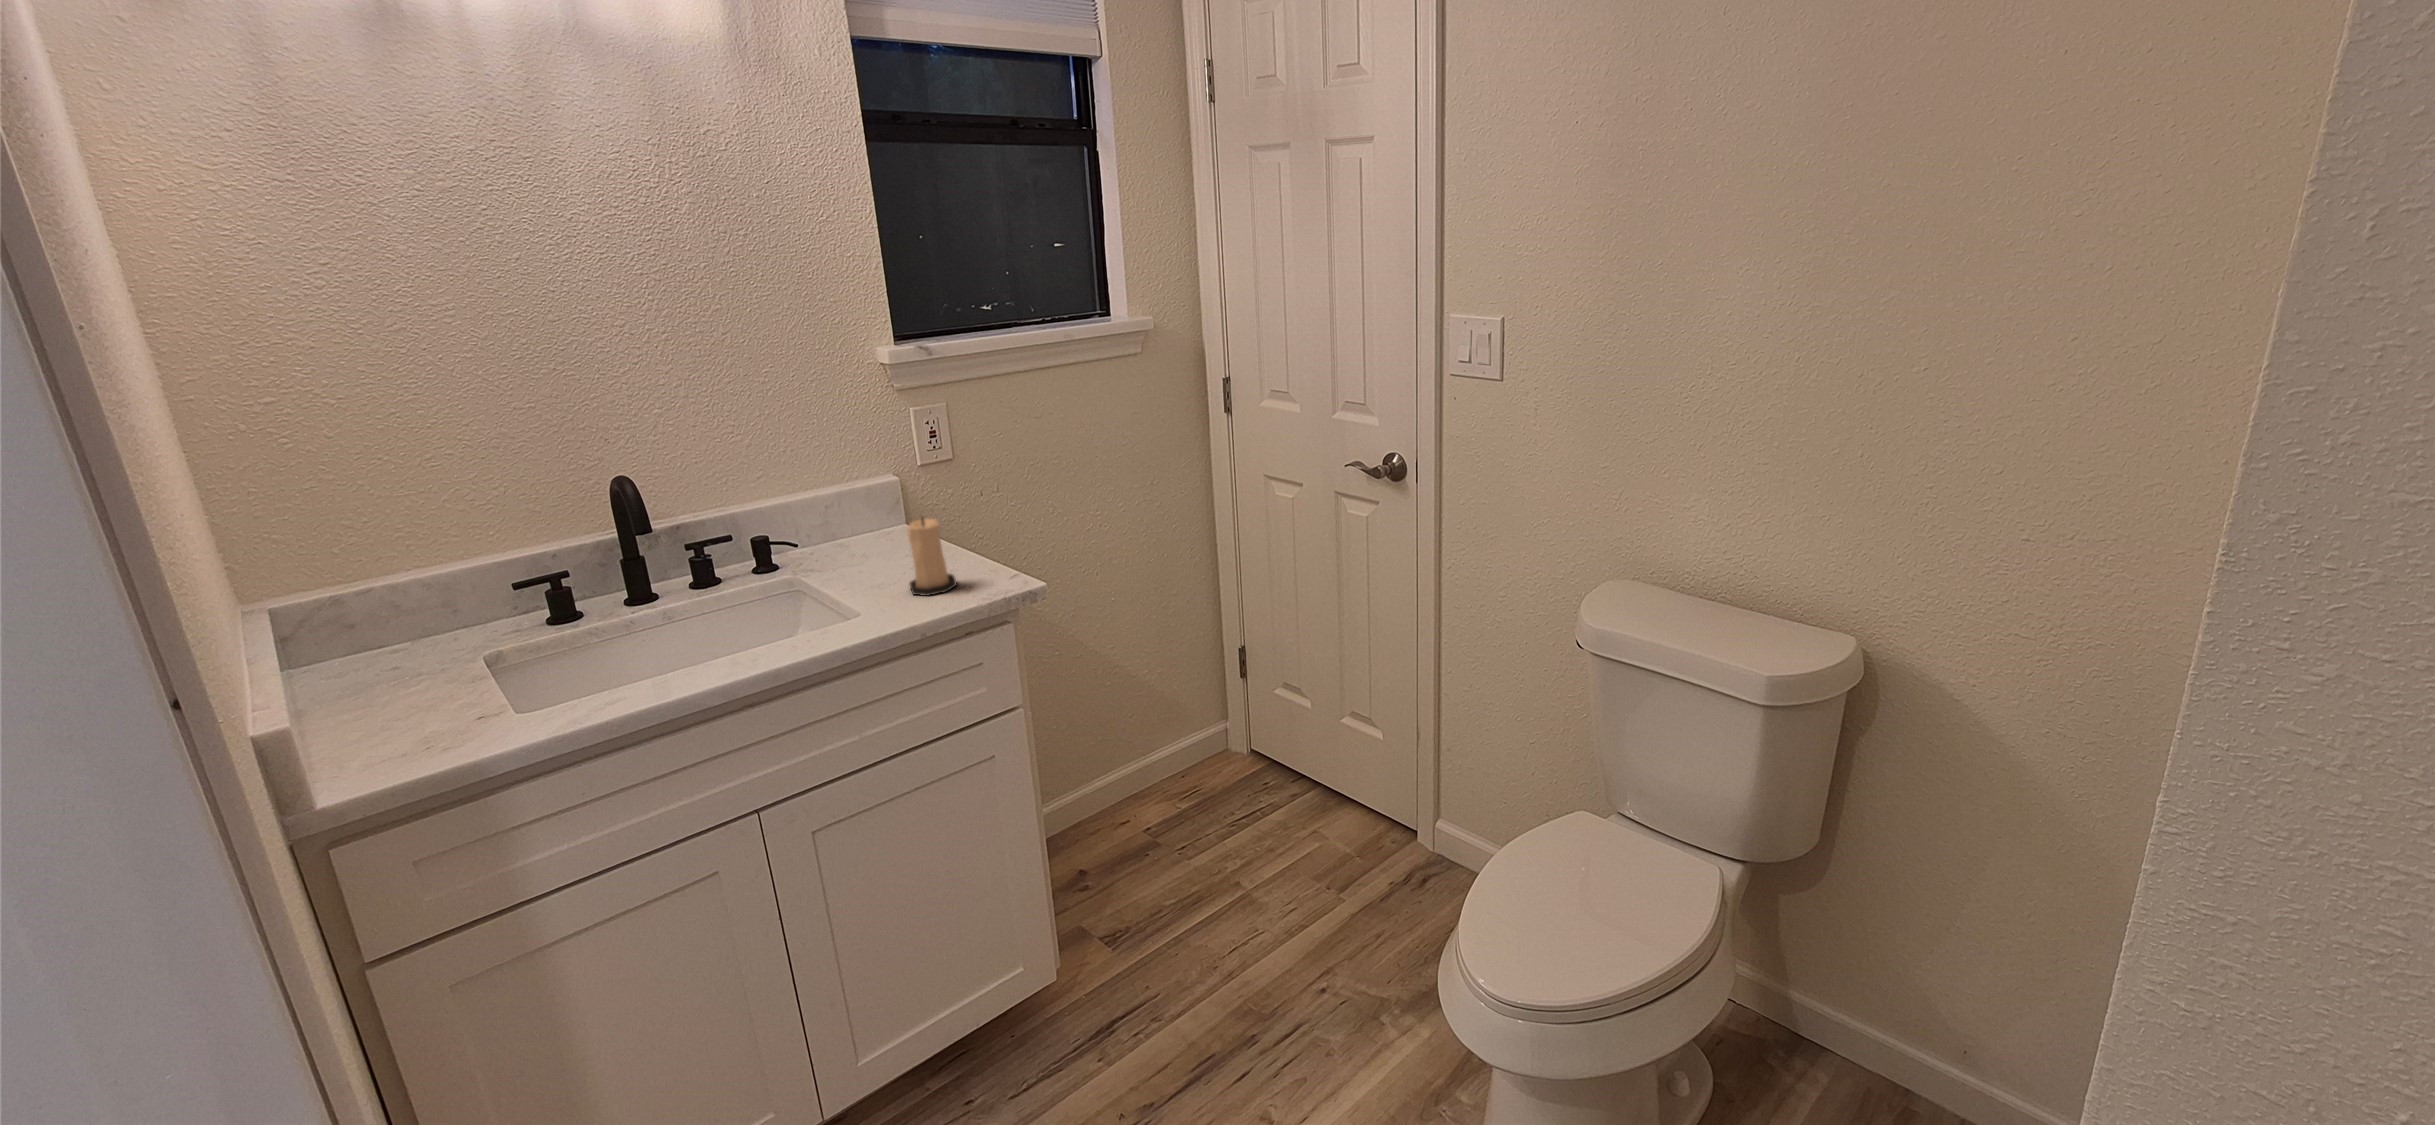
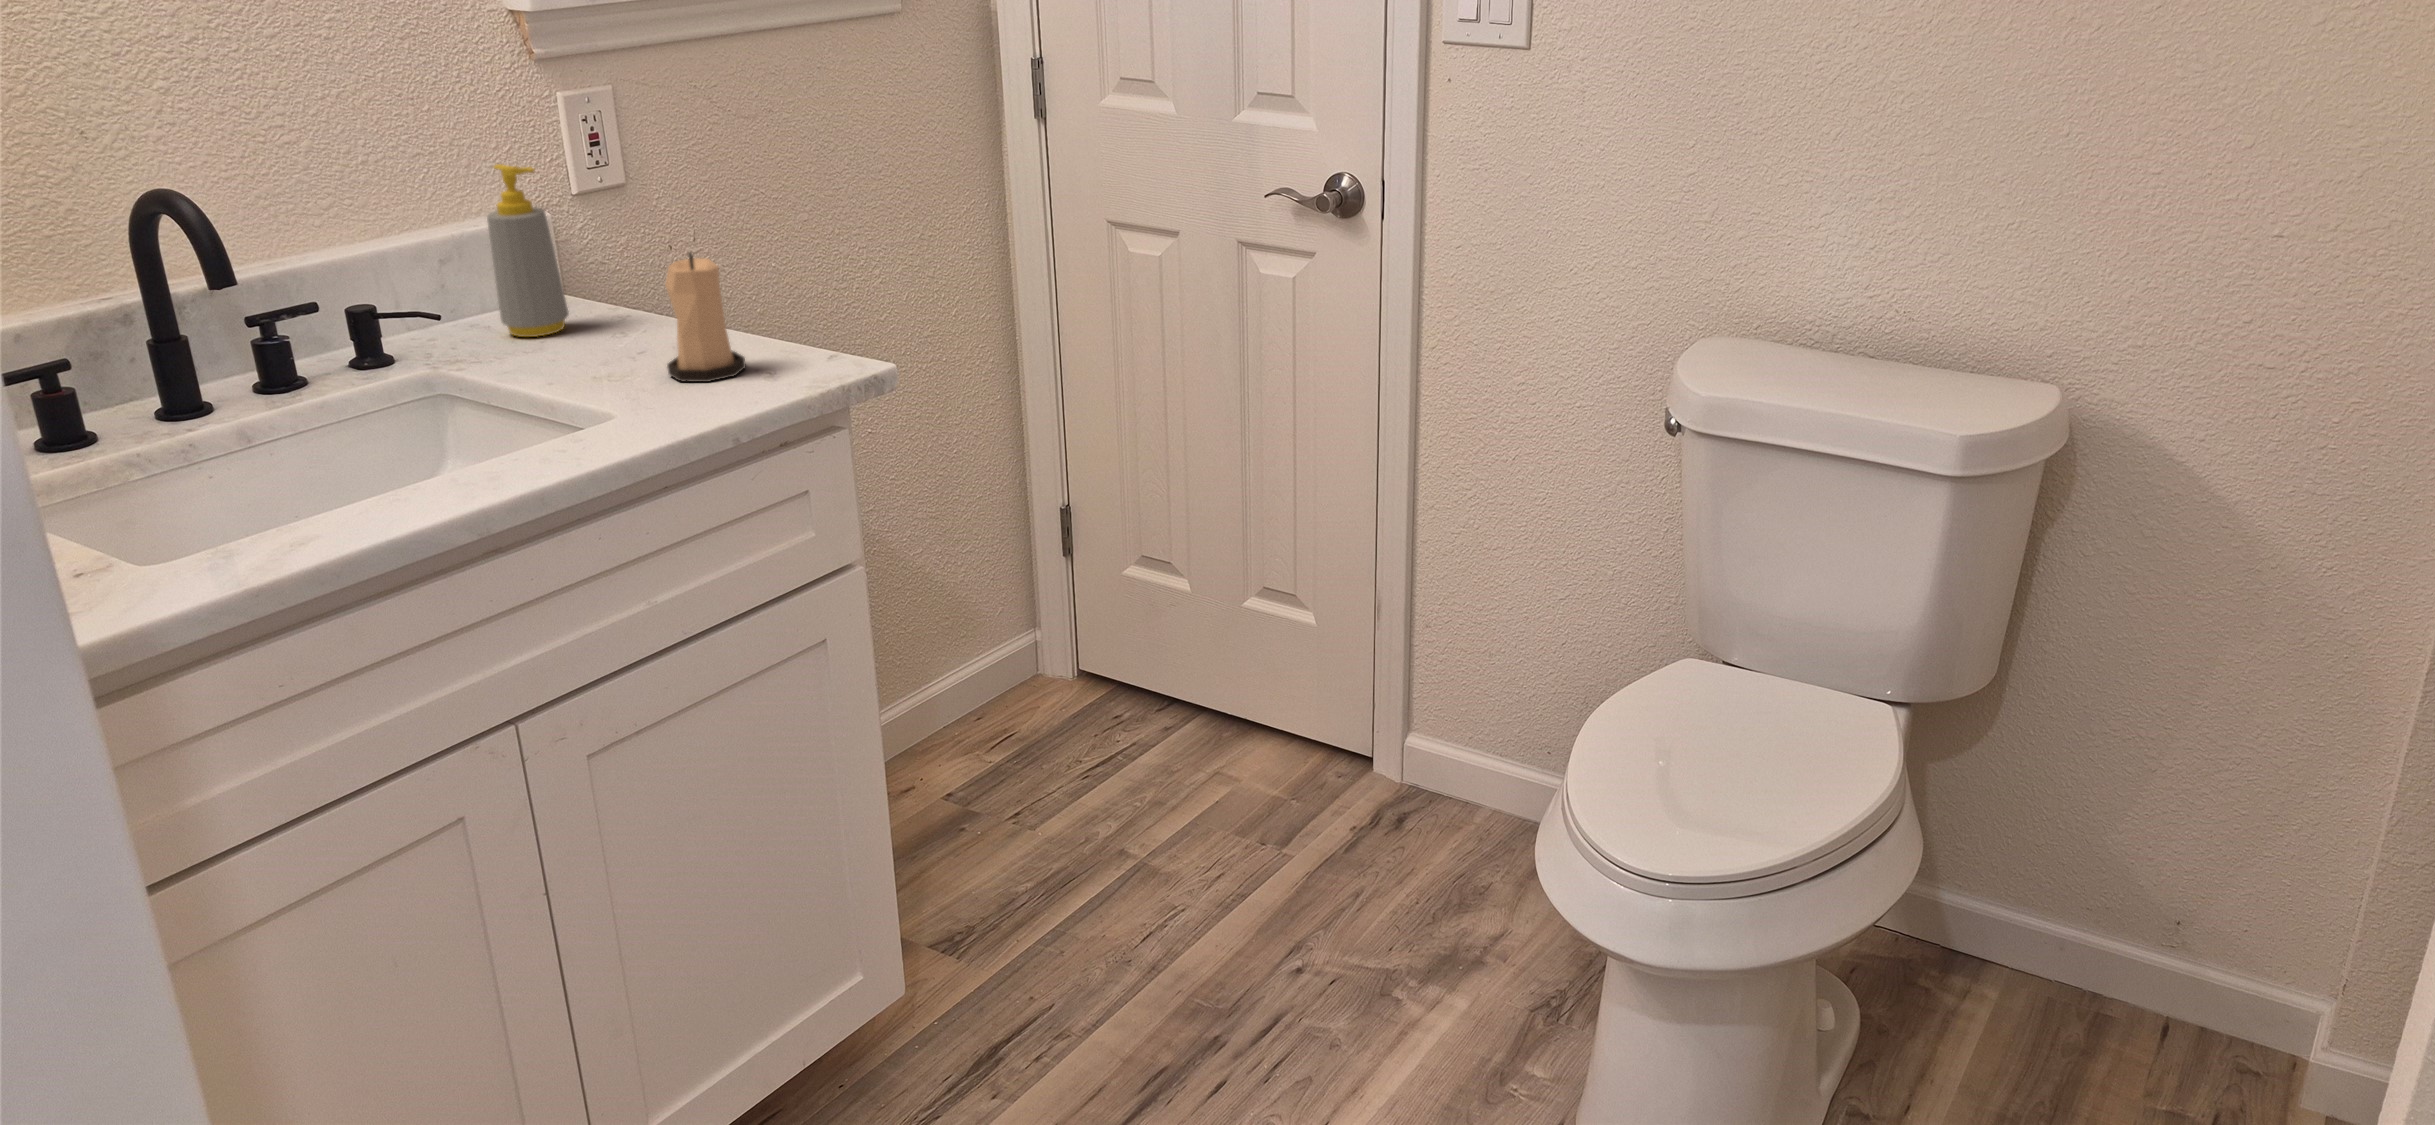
soap bottle: none [841,451,888,553] -> present [487,164,569,337]

